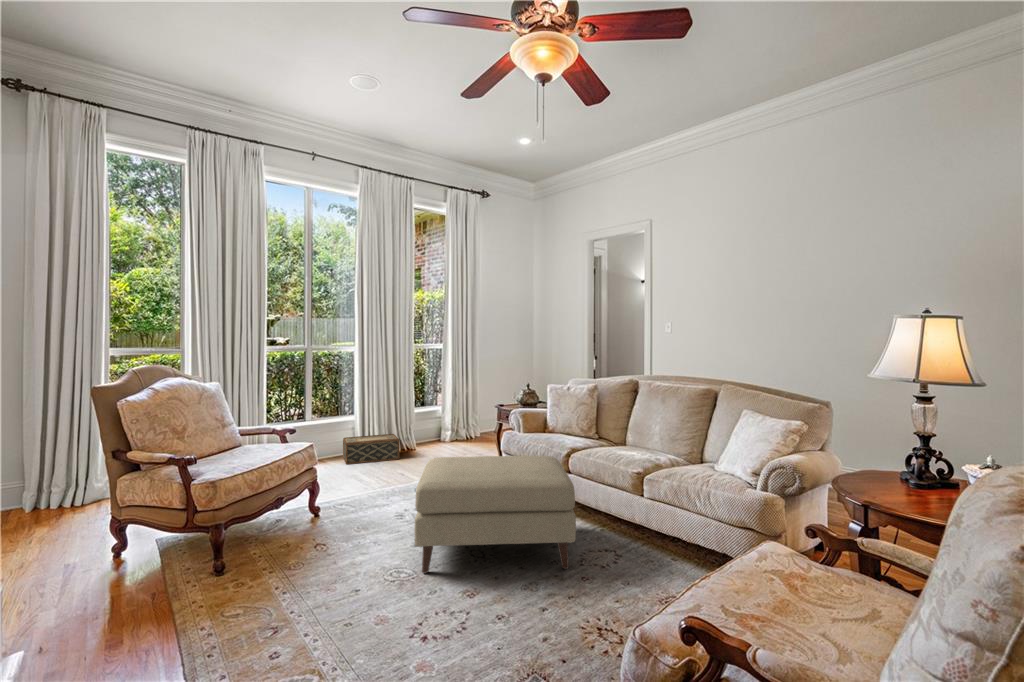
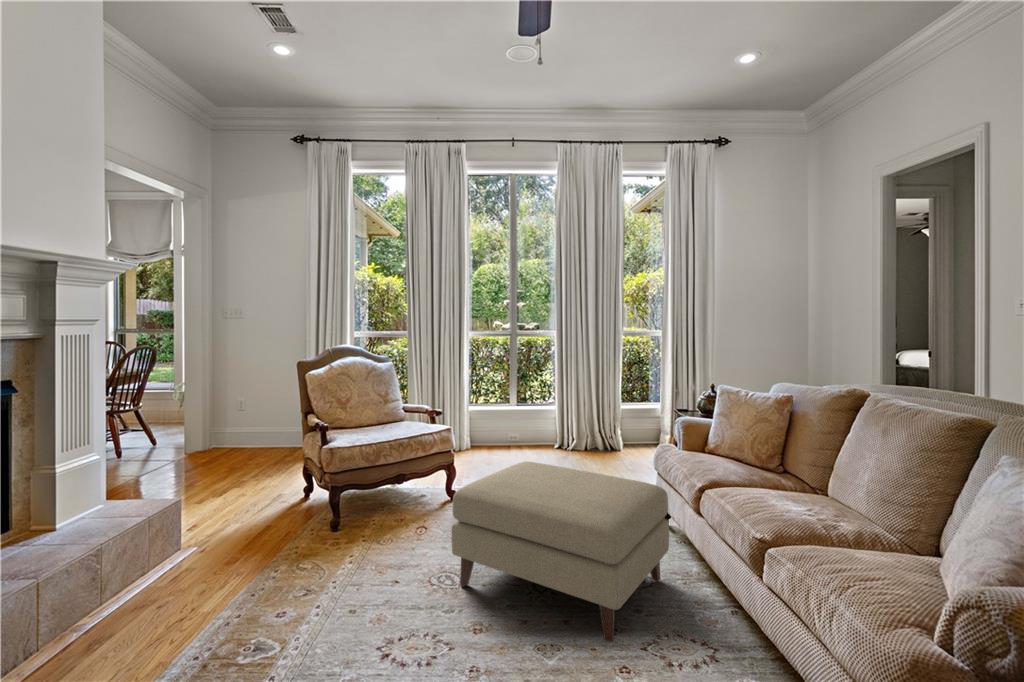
woven basket: present [343,434,400,464] -> none [536,425,593,455]

